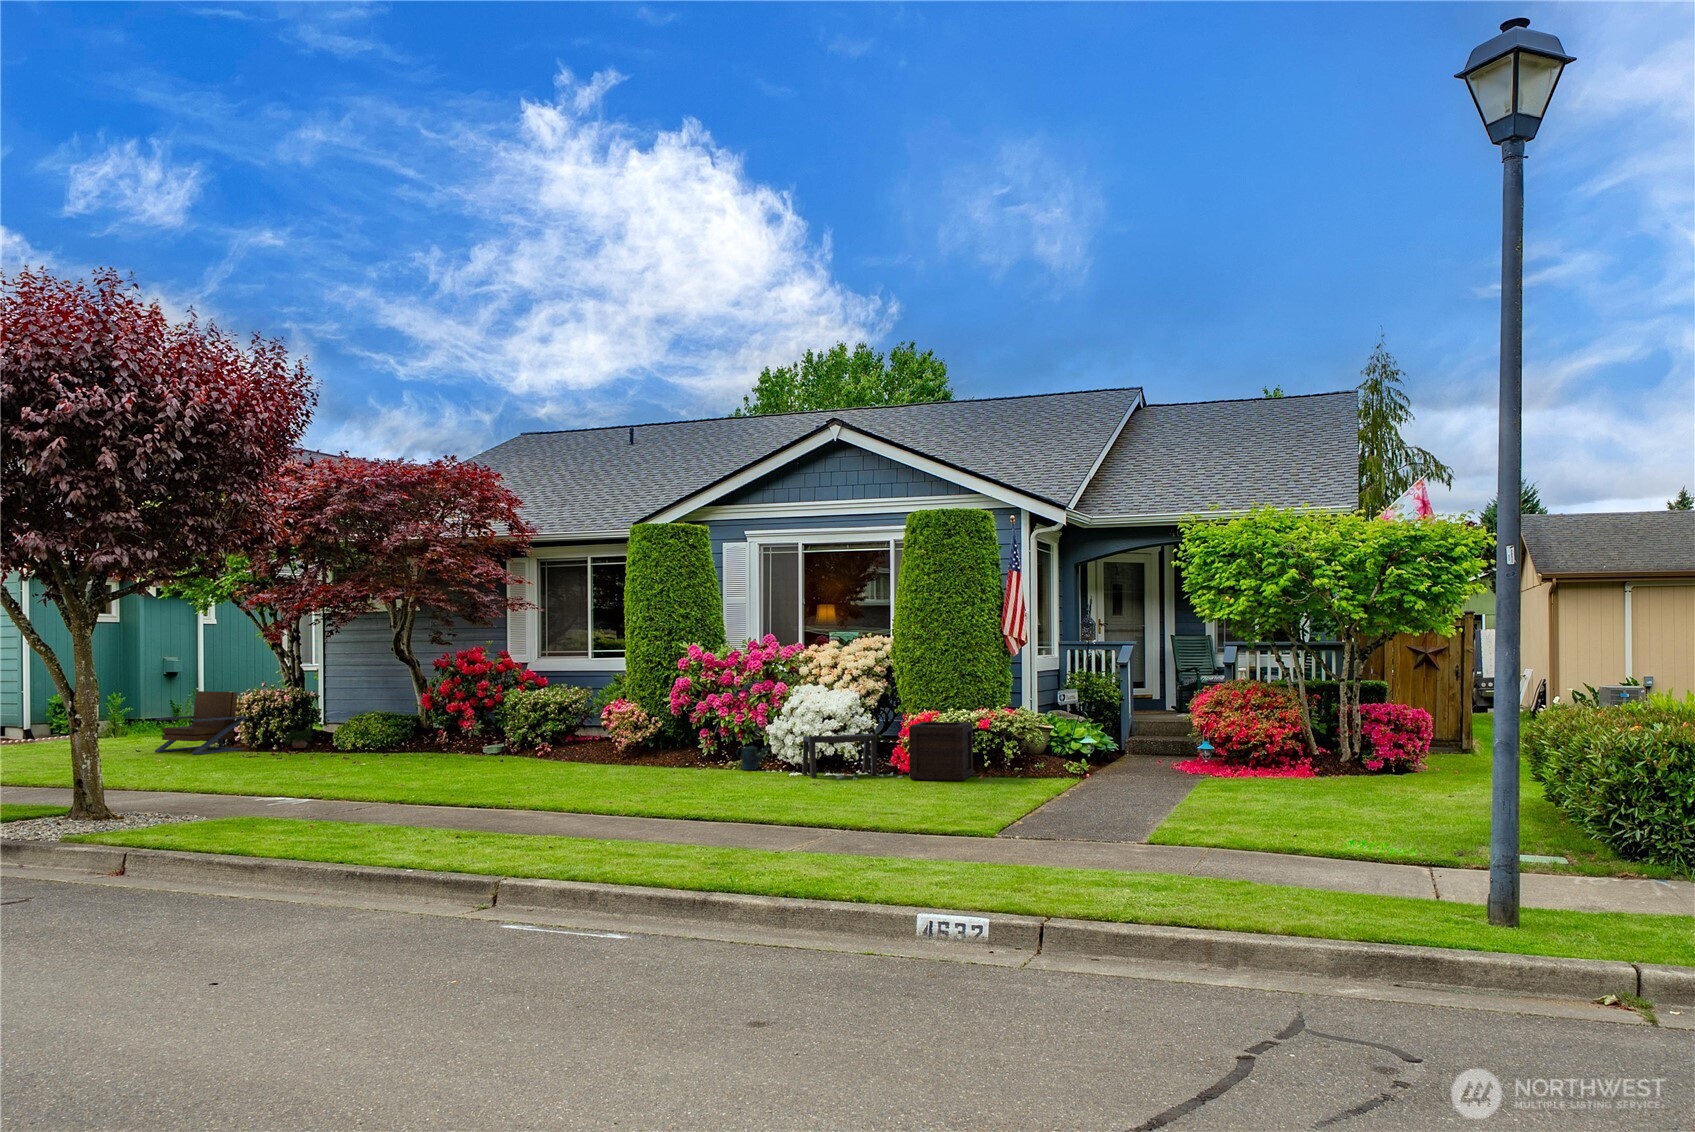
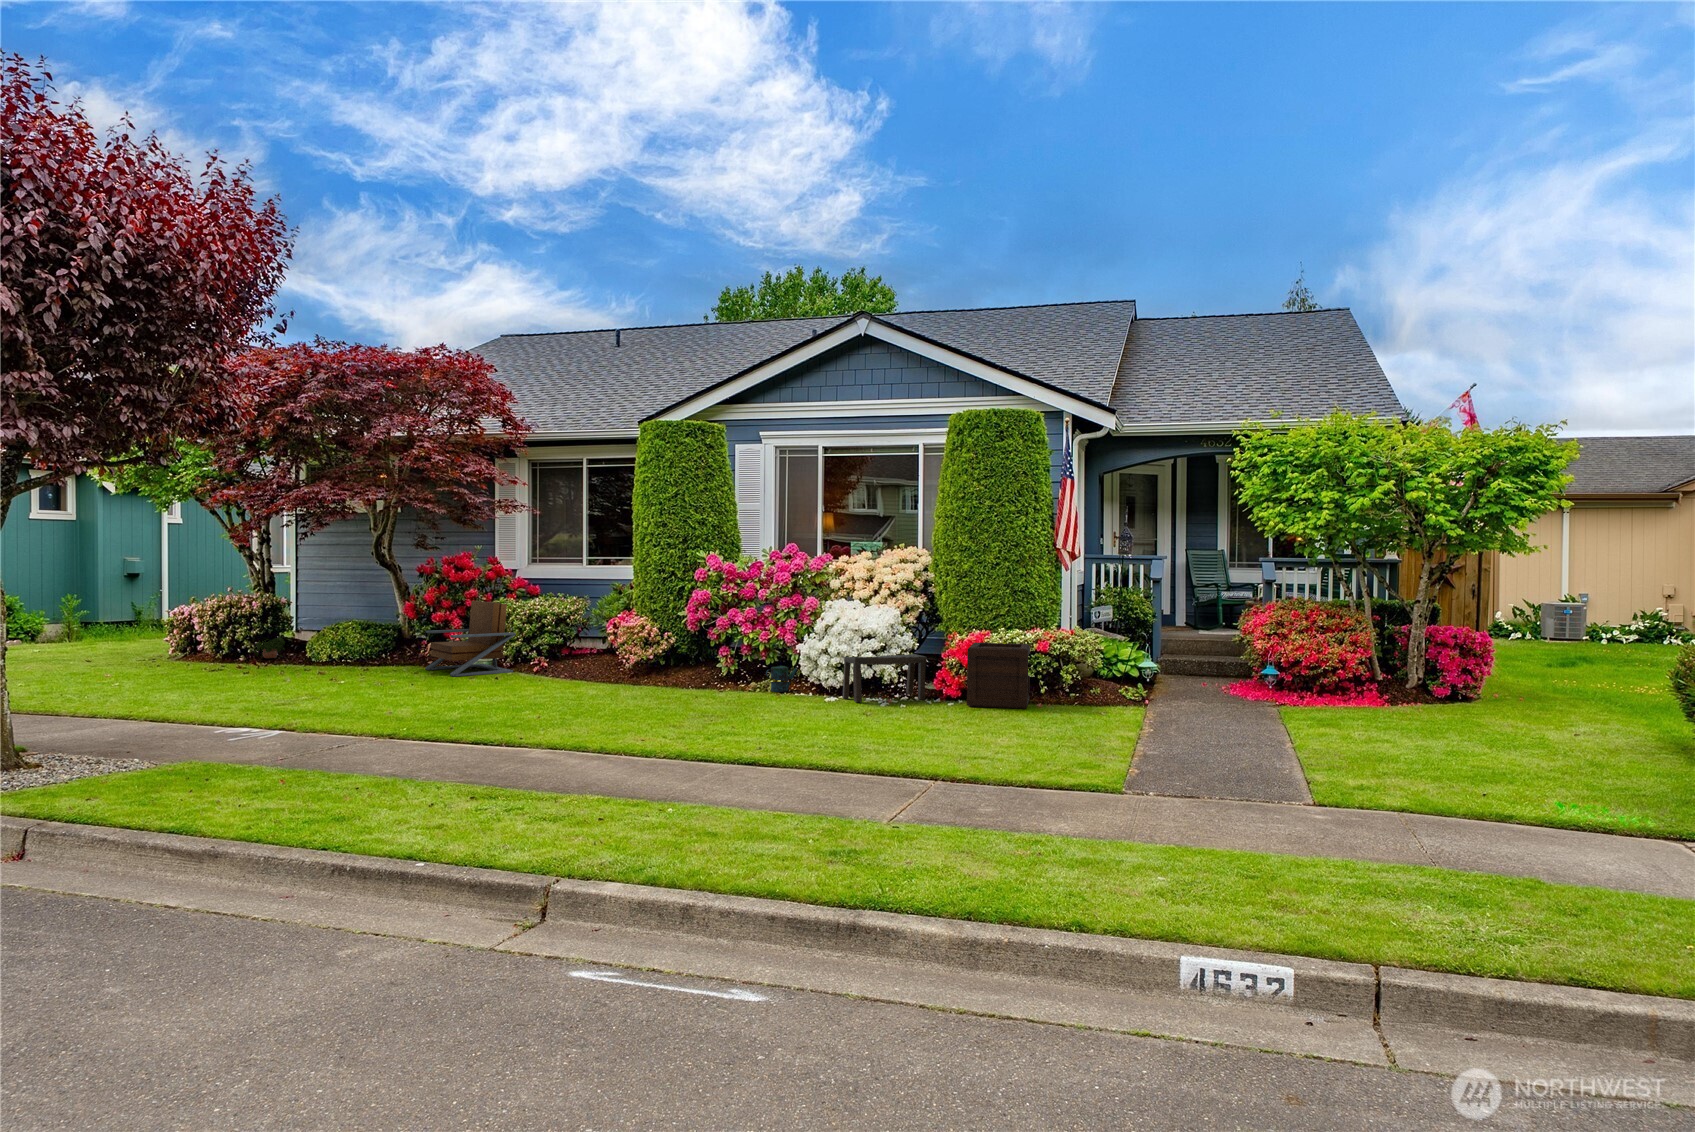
lounge chair: present [155,691,247,754] -> present [425,601,516,676]

